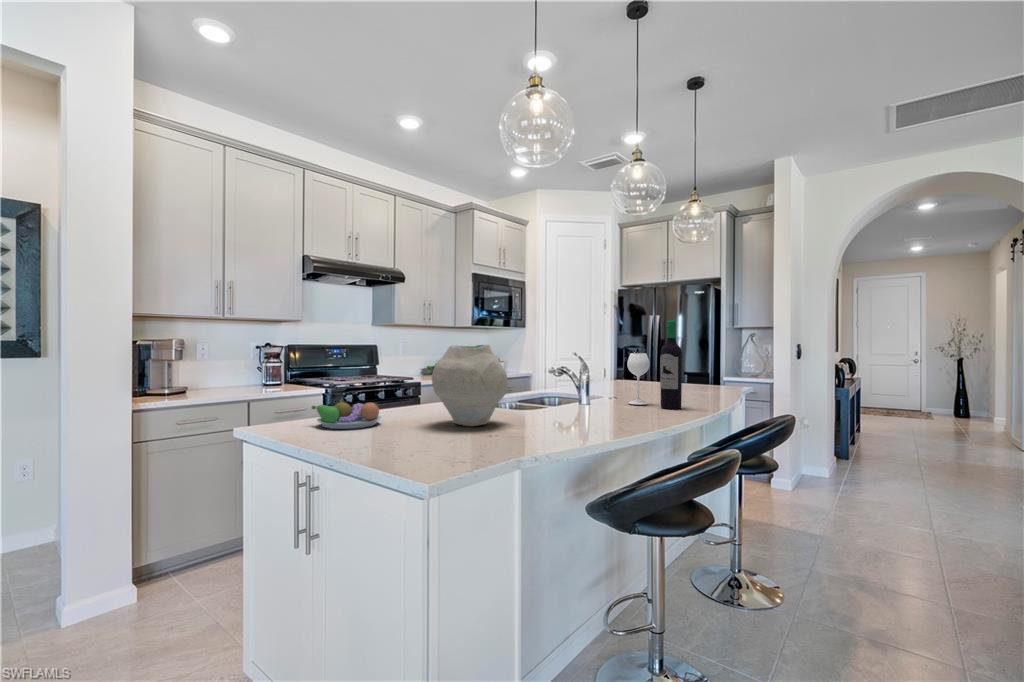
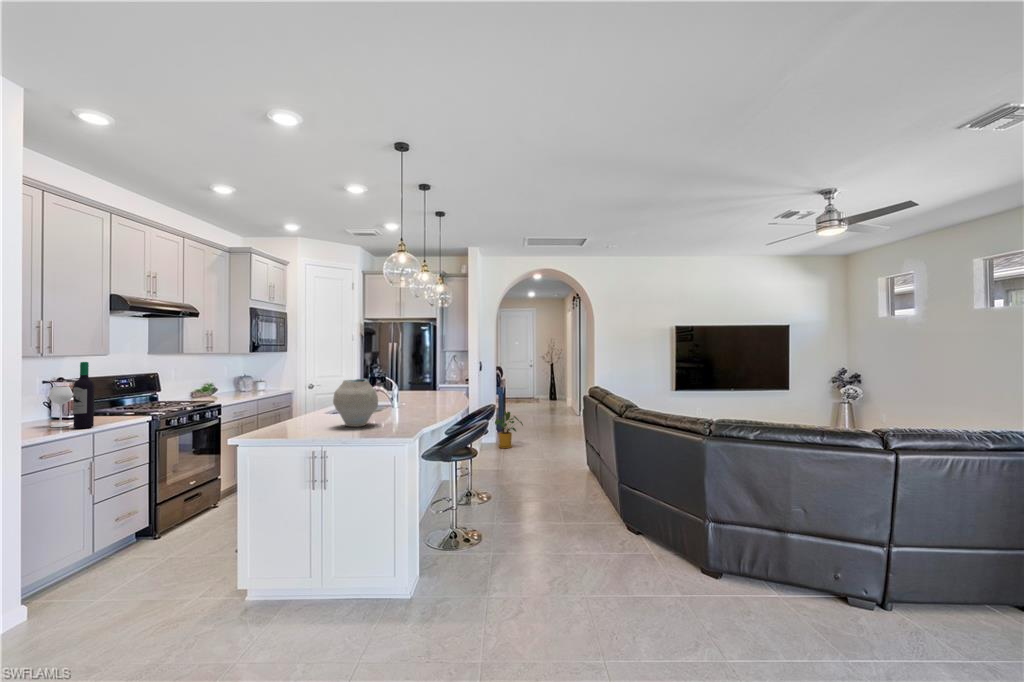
wine bottle: present [627,321,682,409] -> present [49,362,94,428]
fruit bowl: present [312,399,381,429] -> none [254,418,303,437]
house plant: none [809,424,882,491] -> present [495,411,523,448]

